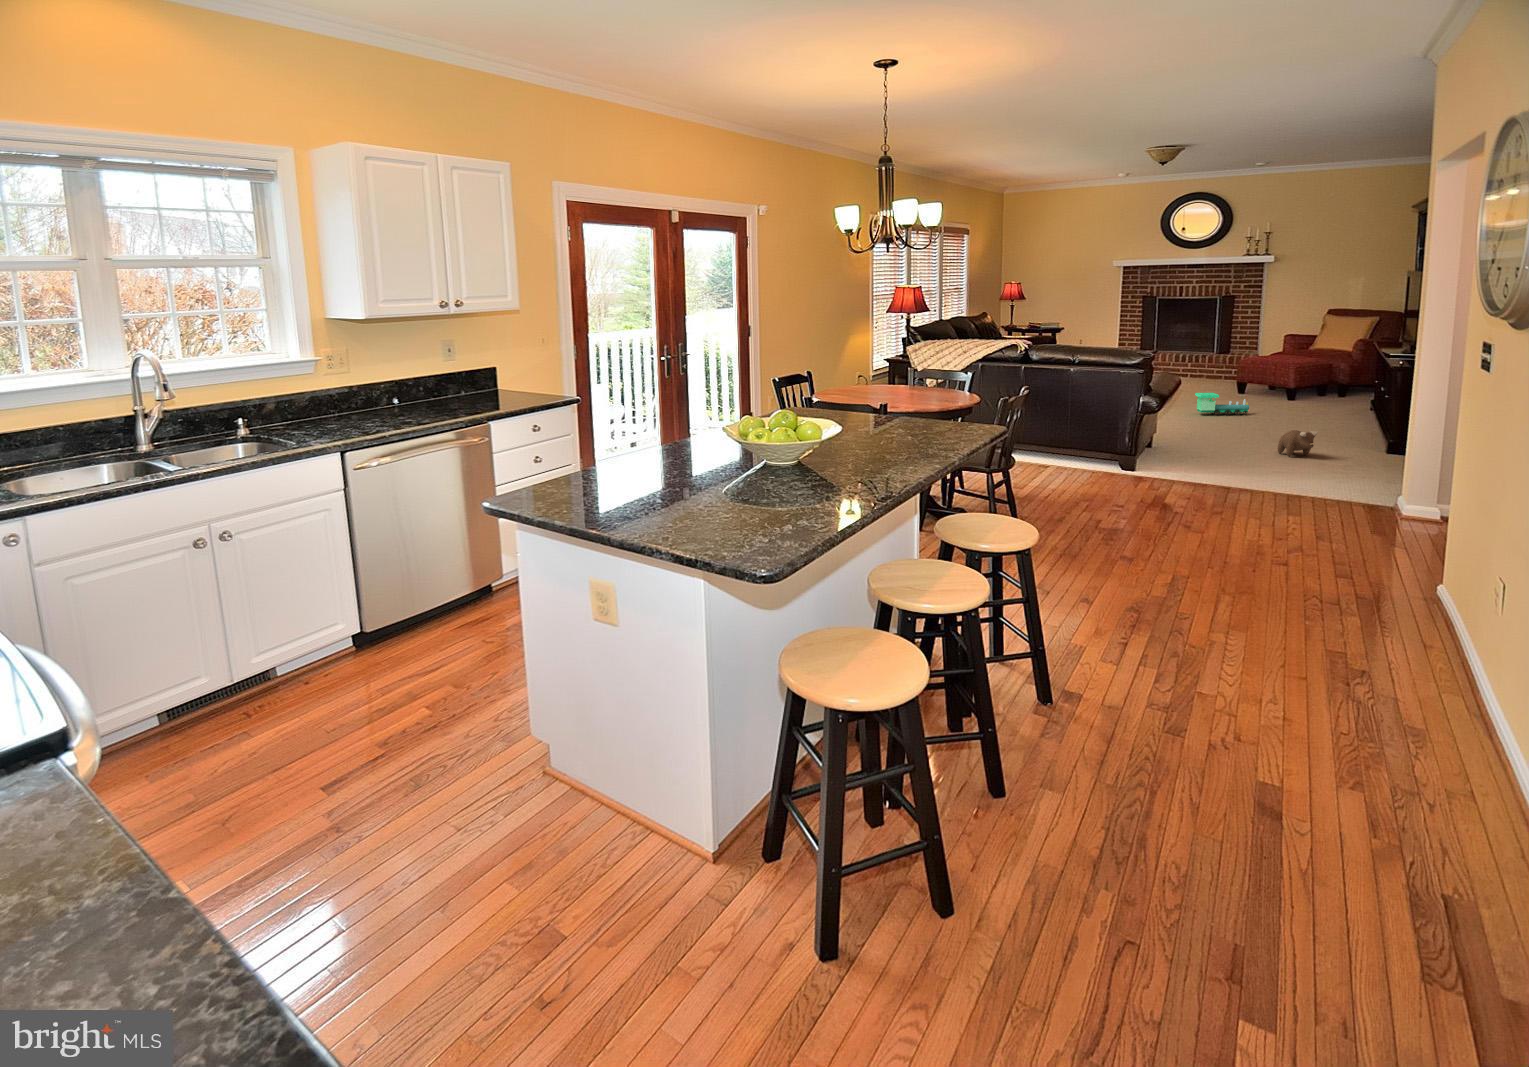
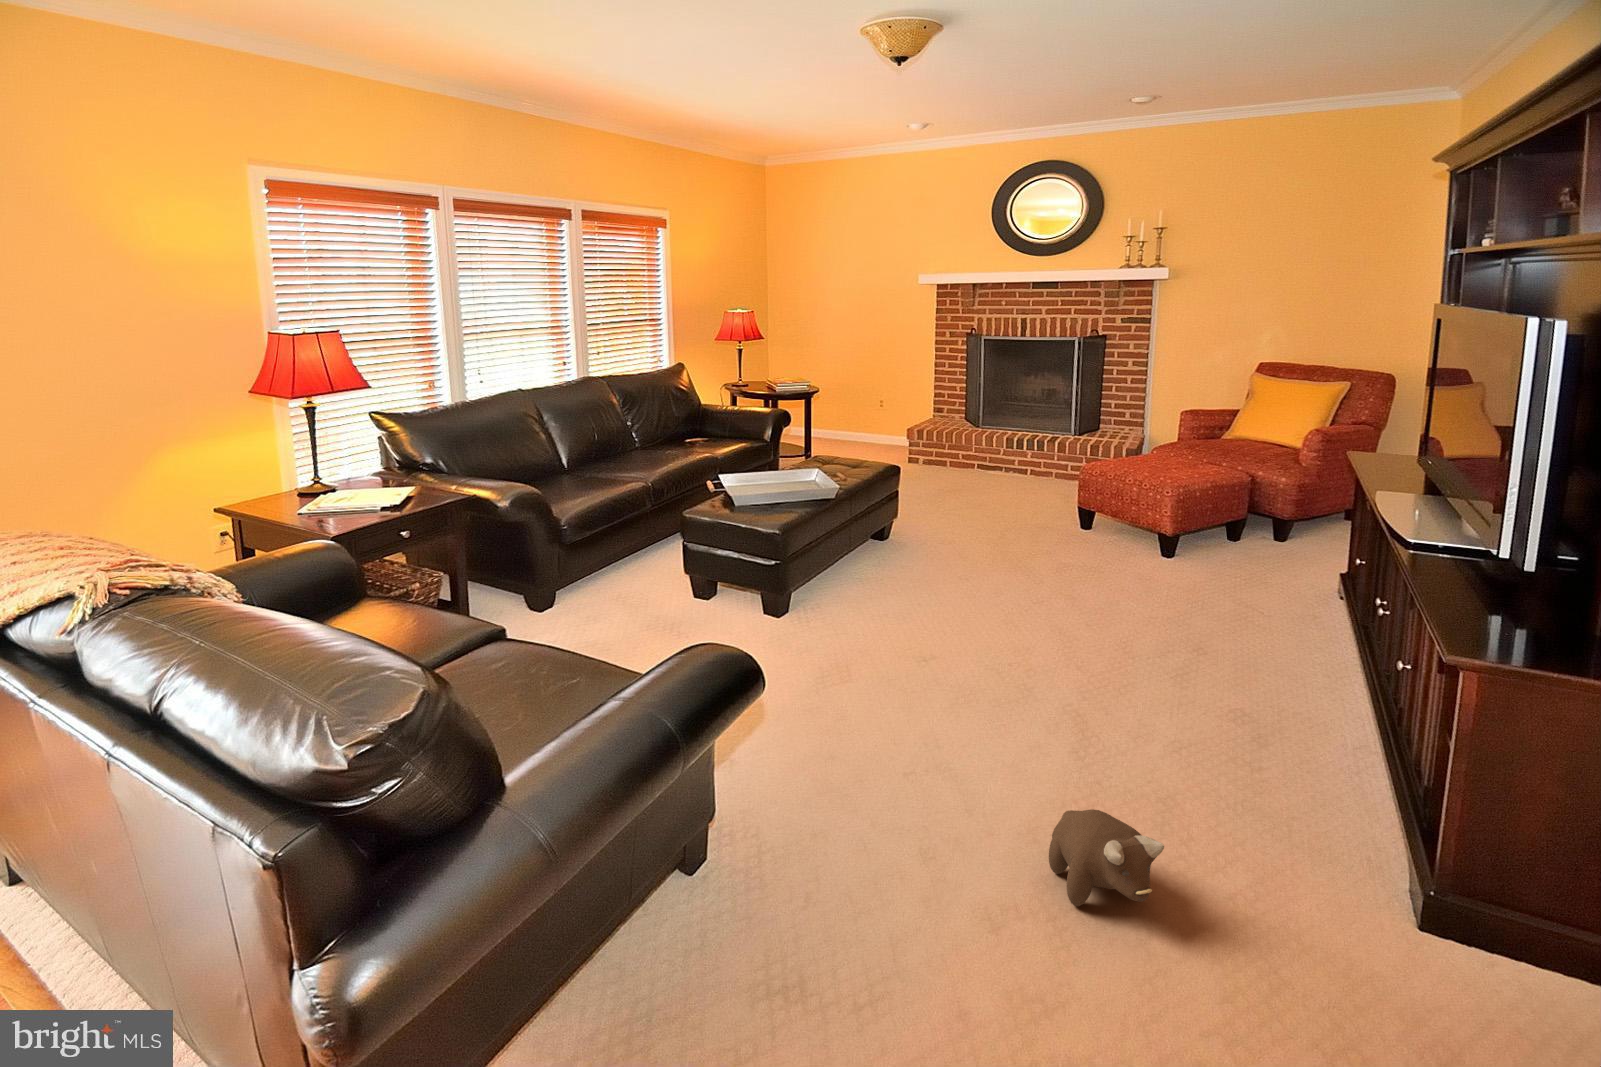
toy train: present [1195,393,1250,416] -> none [962,555,1075,609]

